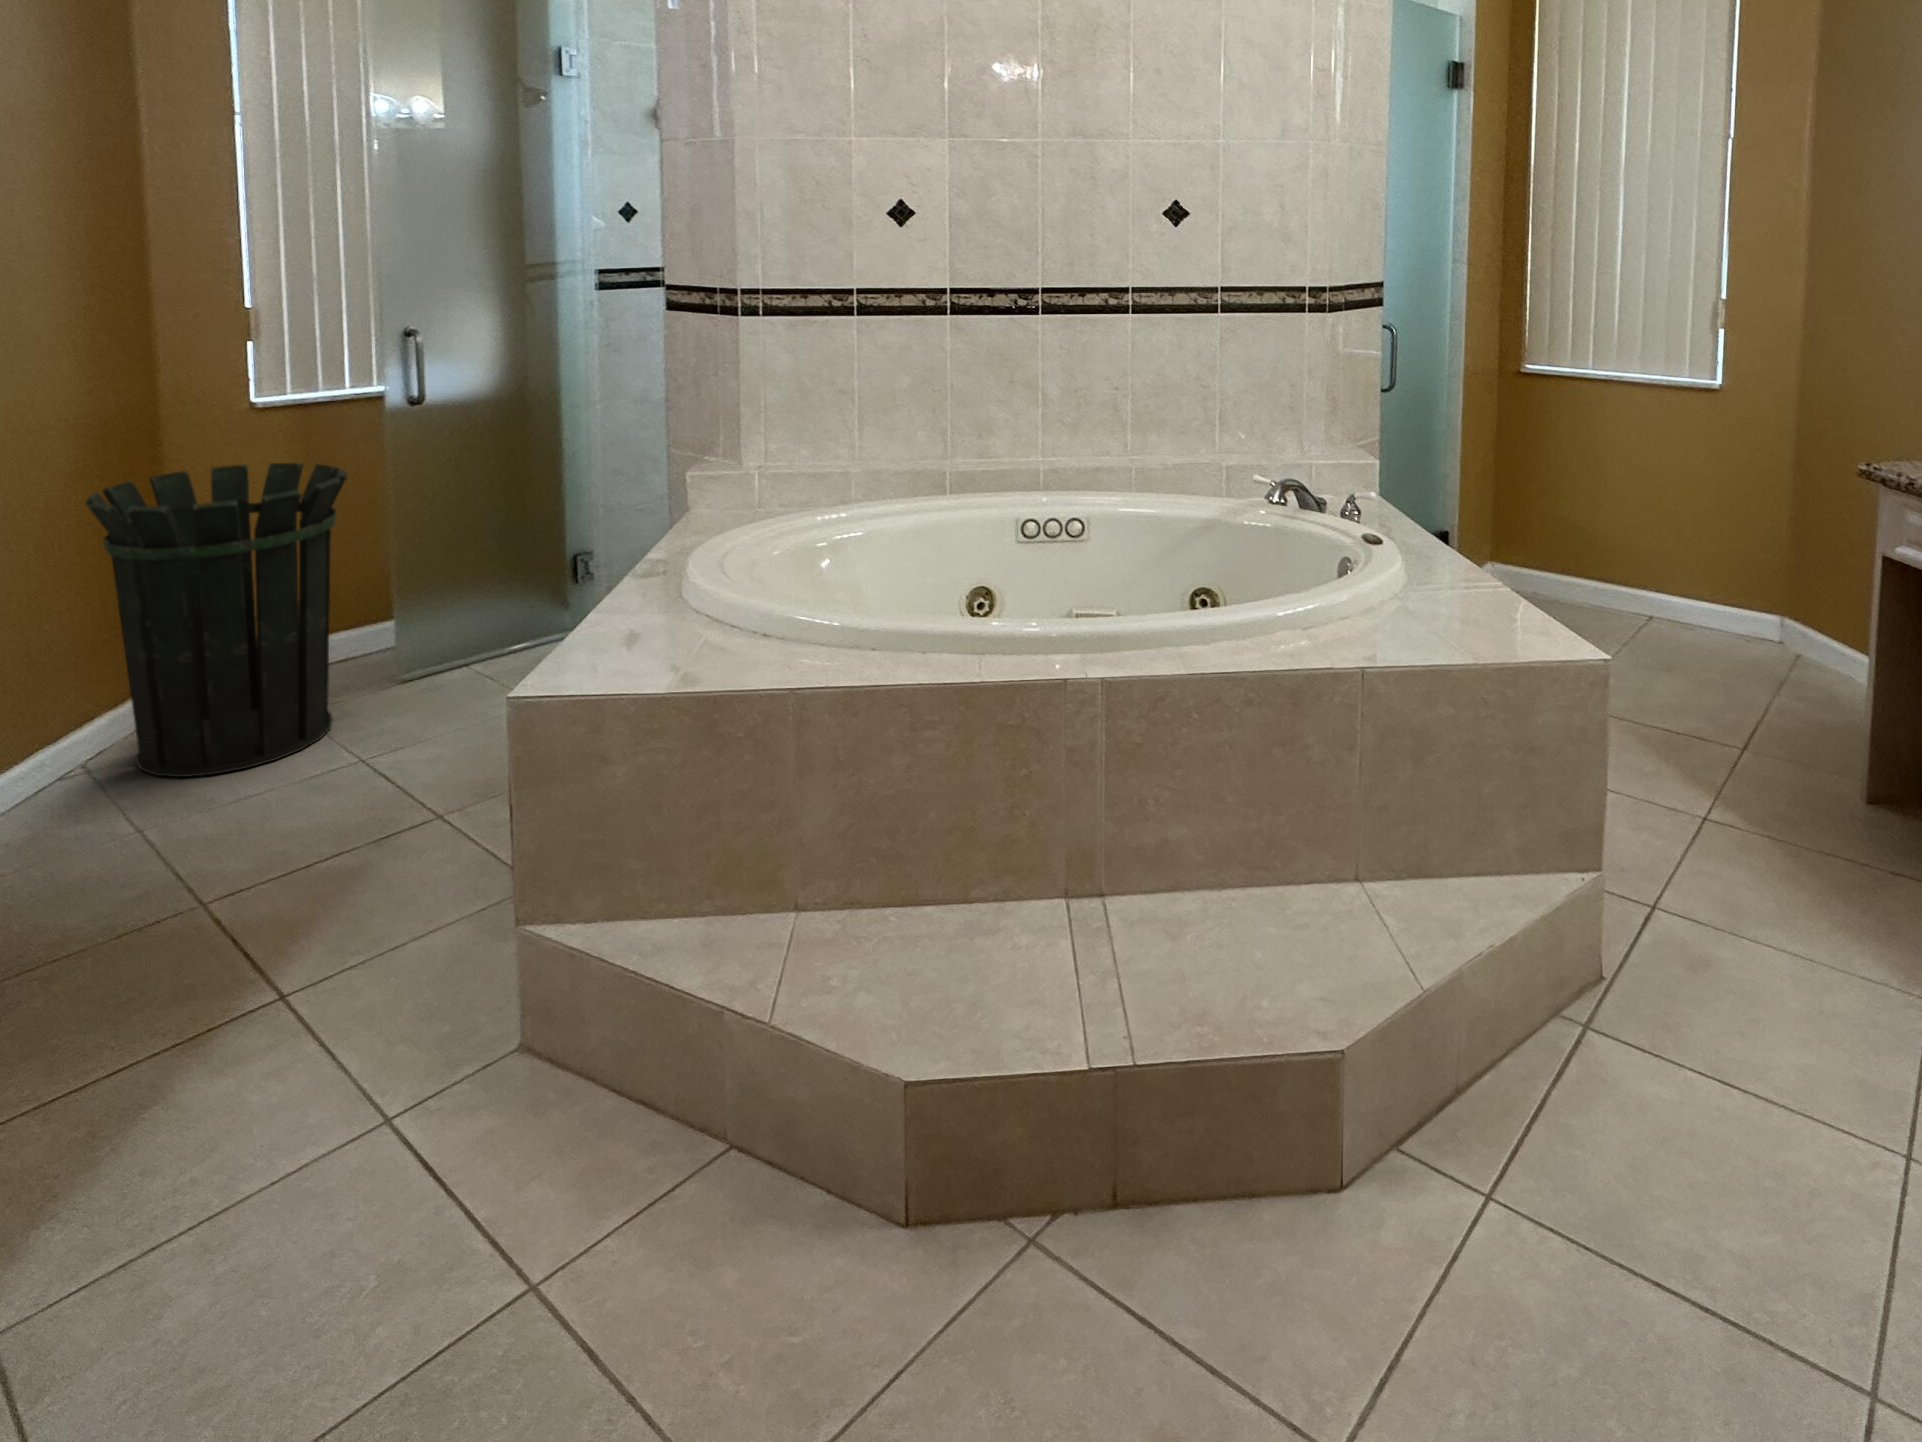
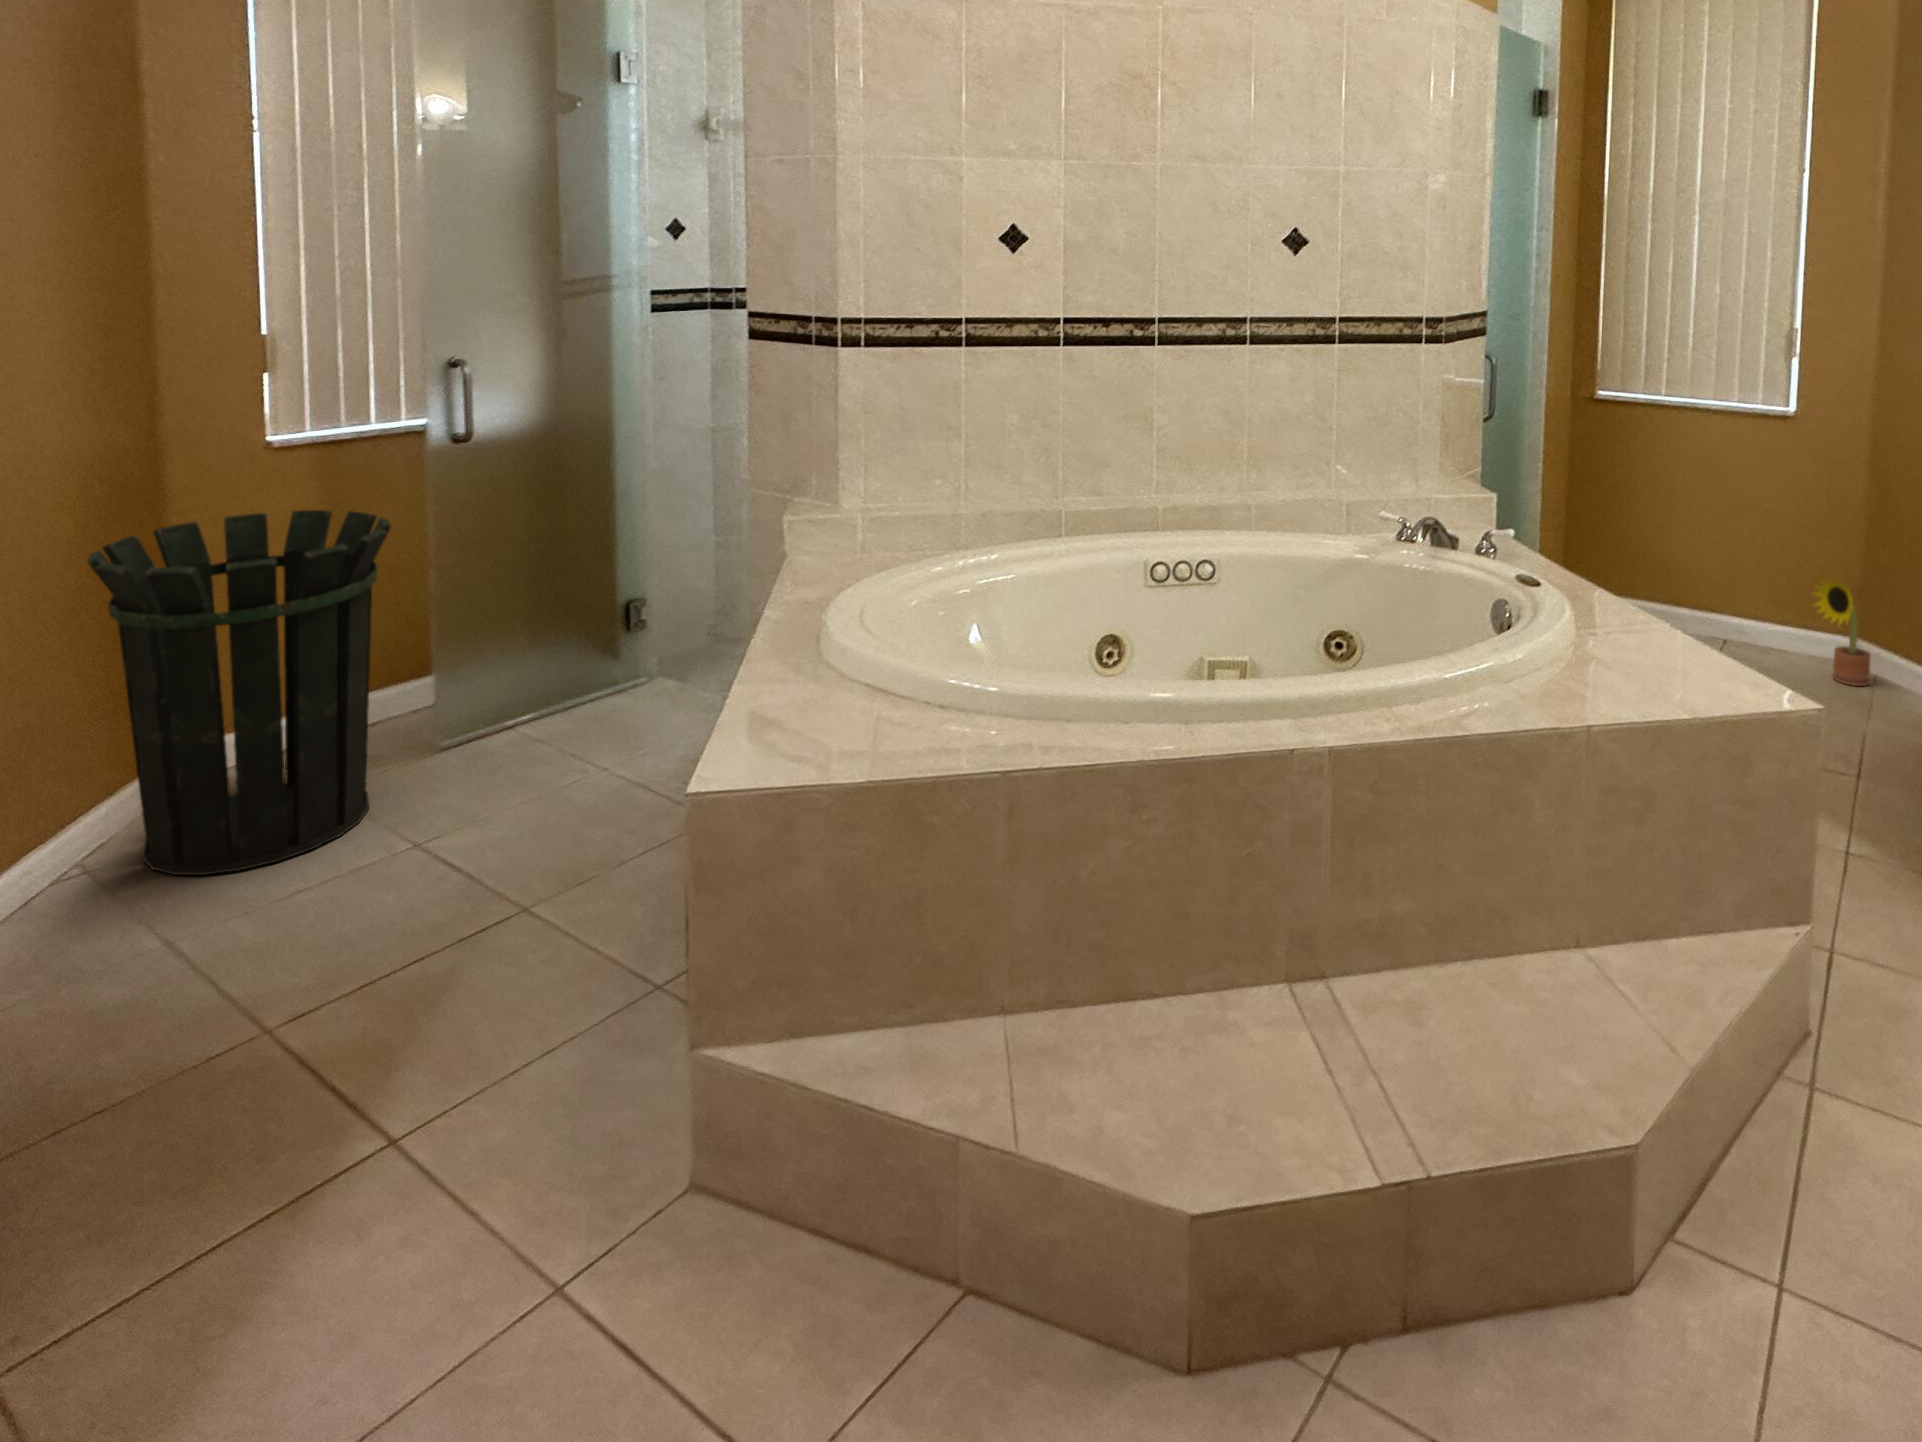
decorative plant: none [1728,550,1790,662] -> present [1813,579,1871,686]

